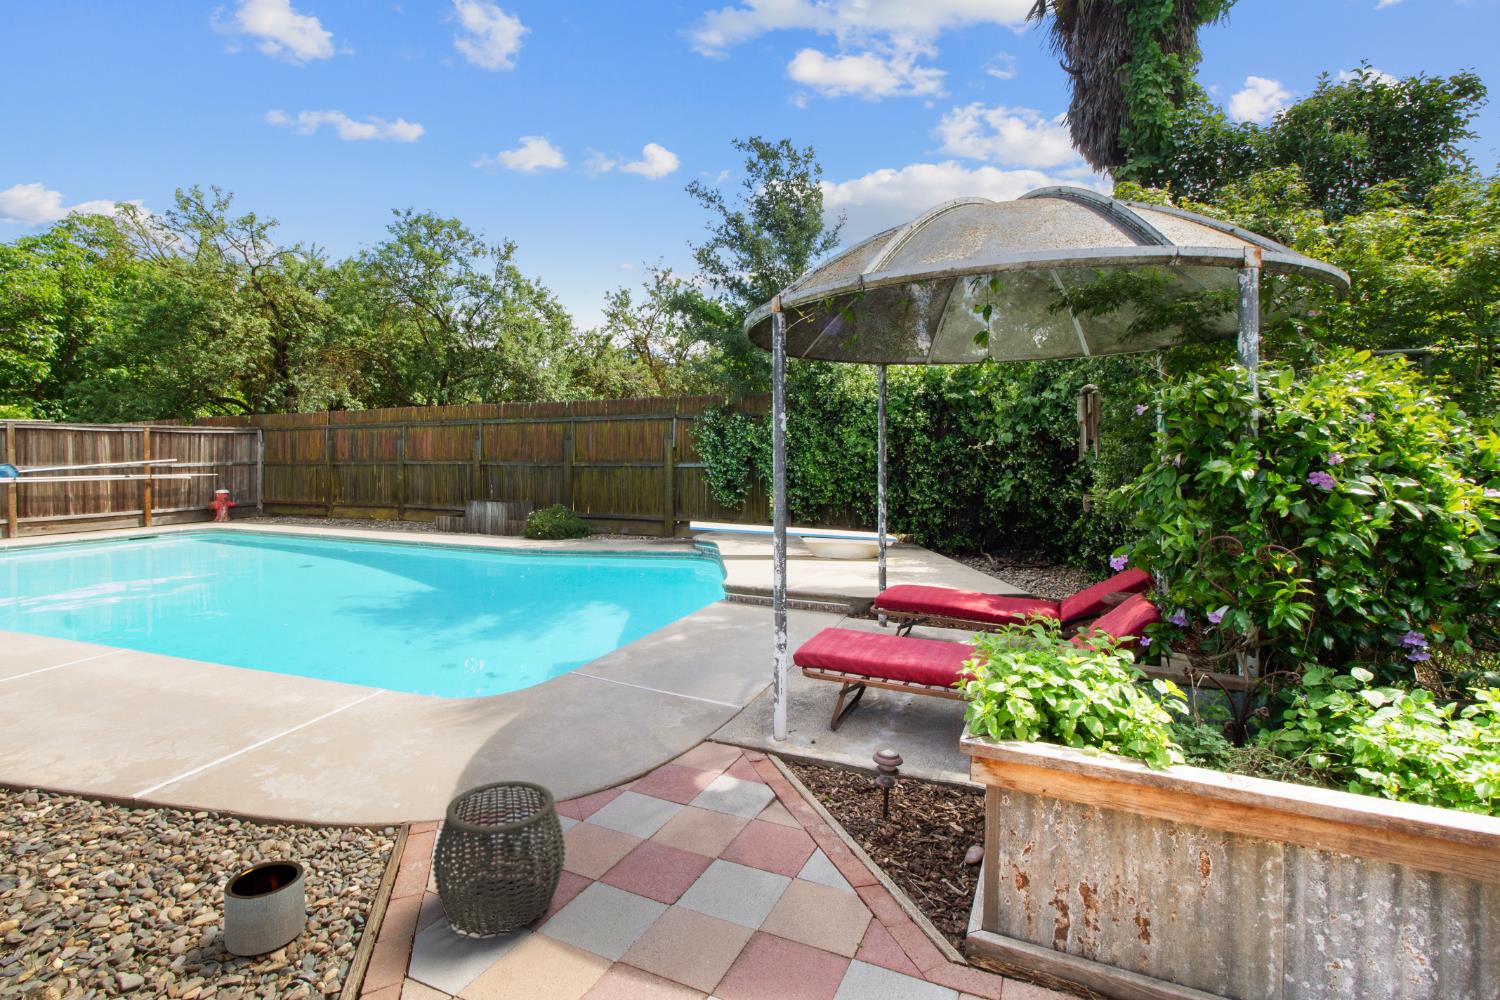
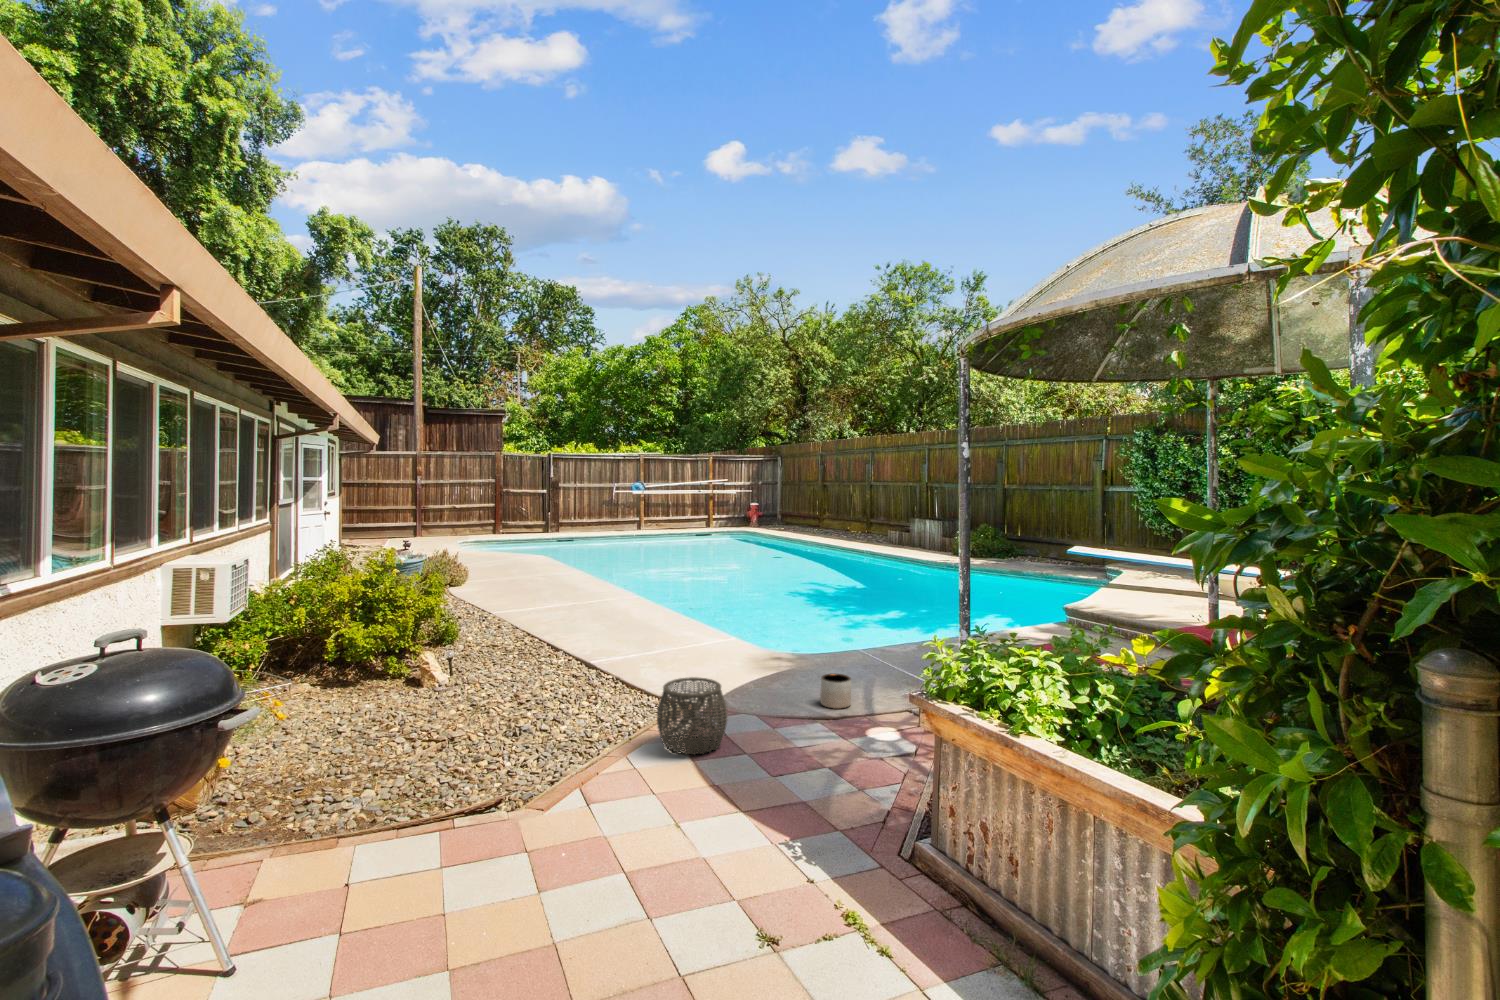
planter: present [224,860,305,956] -> present [820,674,851,709]

